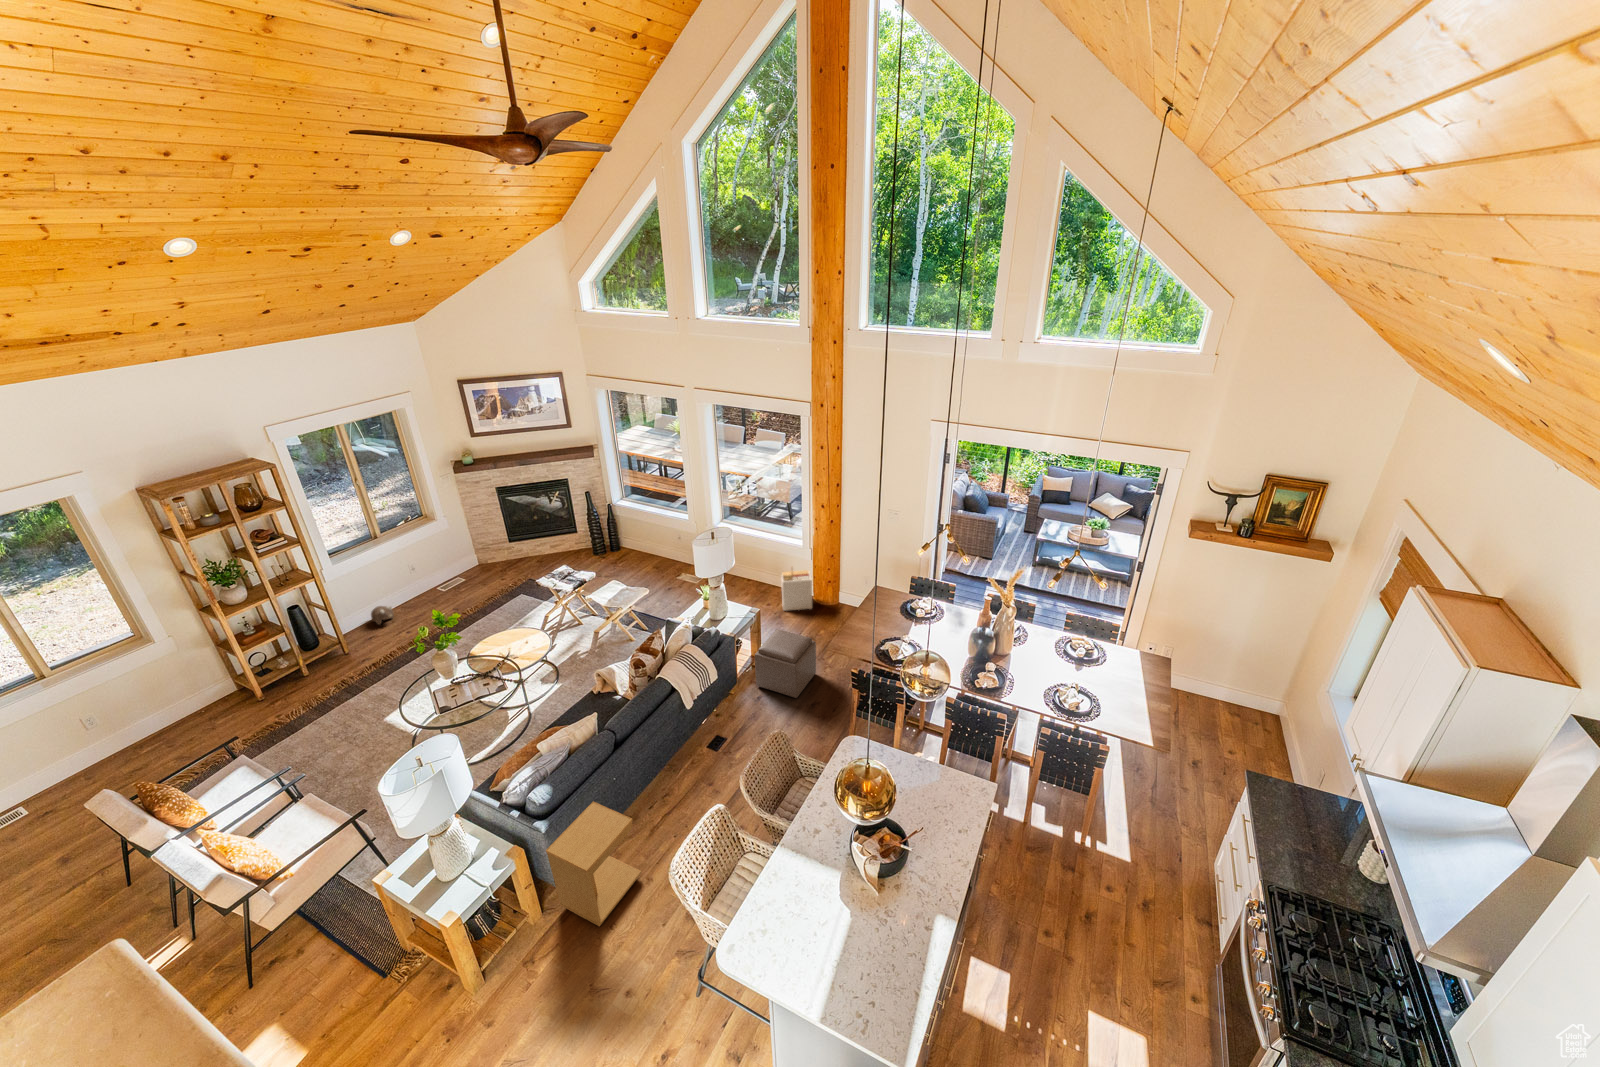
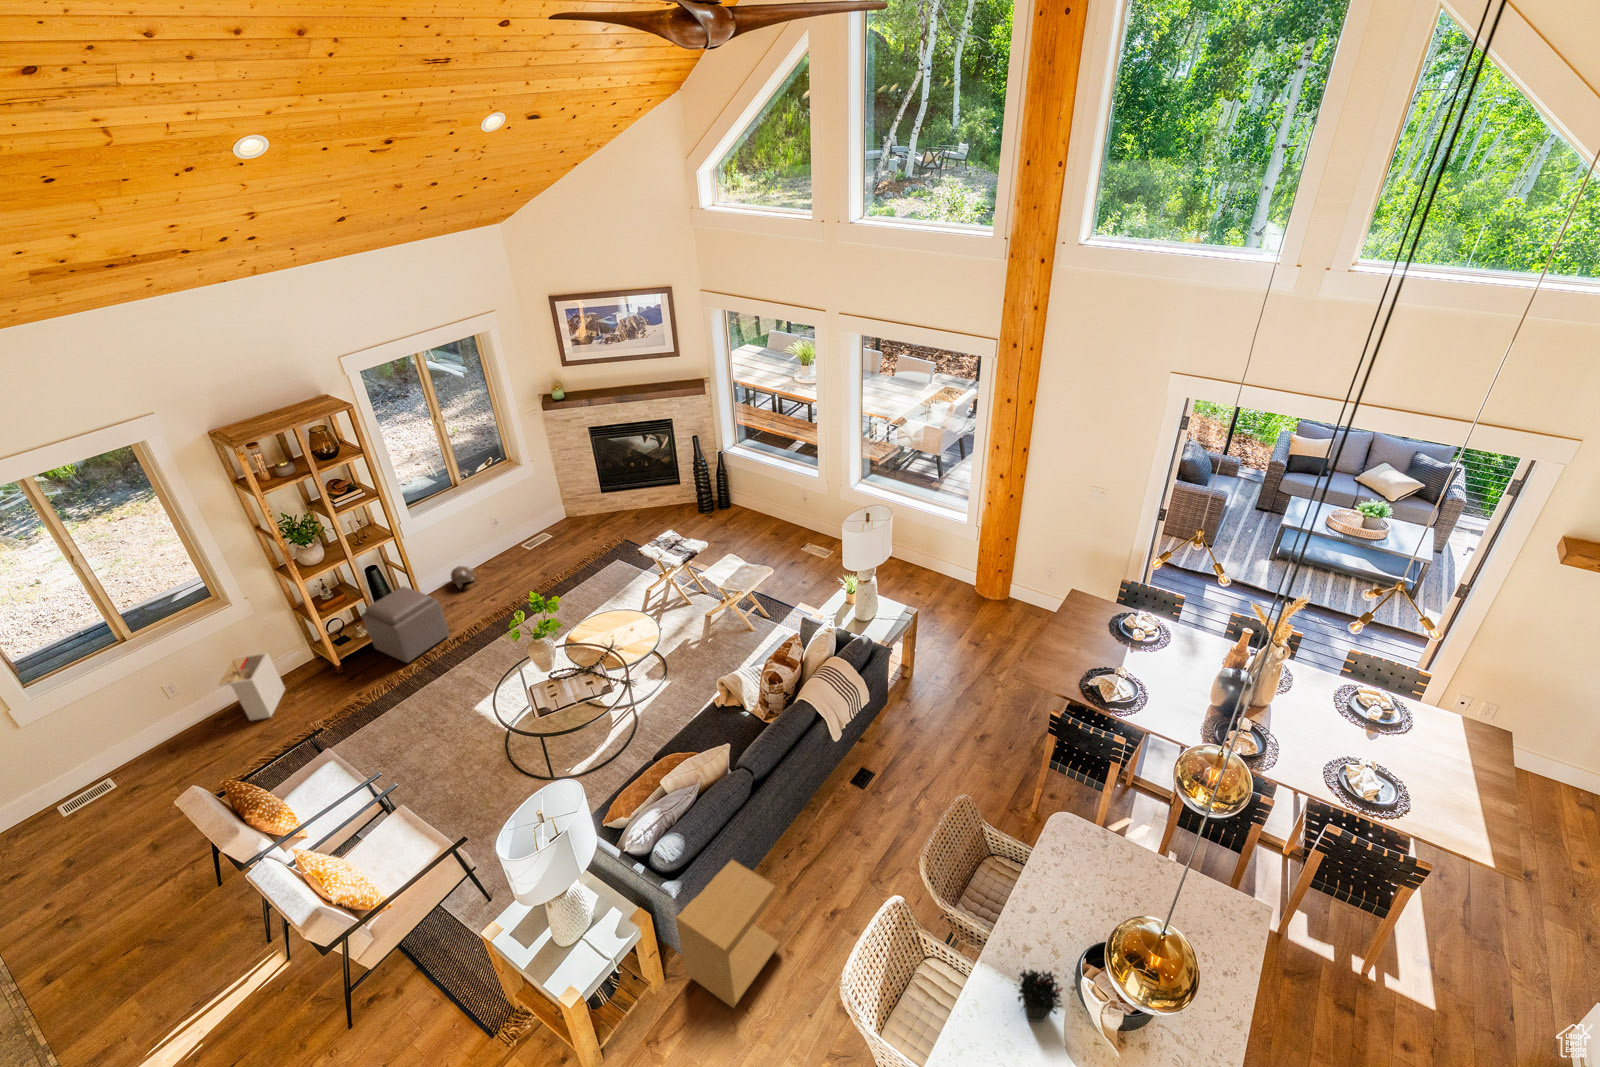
storage bin: present [781,570,812,611] -> present [219,653,285,720]
ottoman: present [755,629,816,698] -> present [362,586,449,663]
potted plant: none [797,827,832,876] -> present [1018,970,1062,1021]

